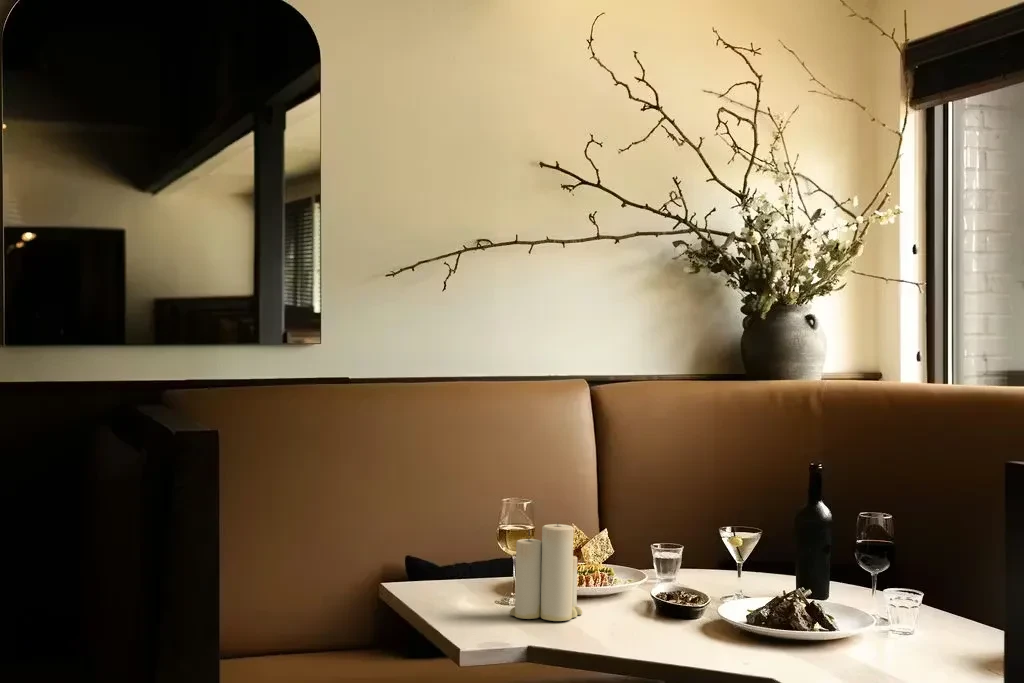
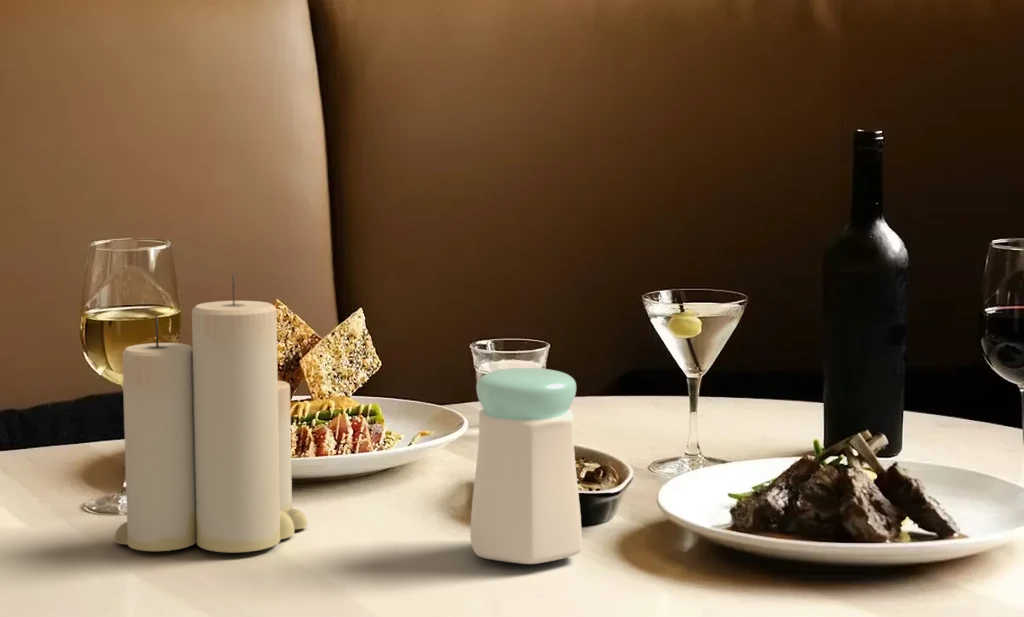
salt shaker: none [645,556,687,631] -> present [470,368,582,564]

